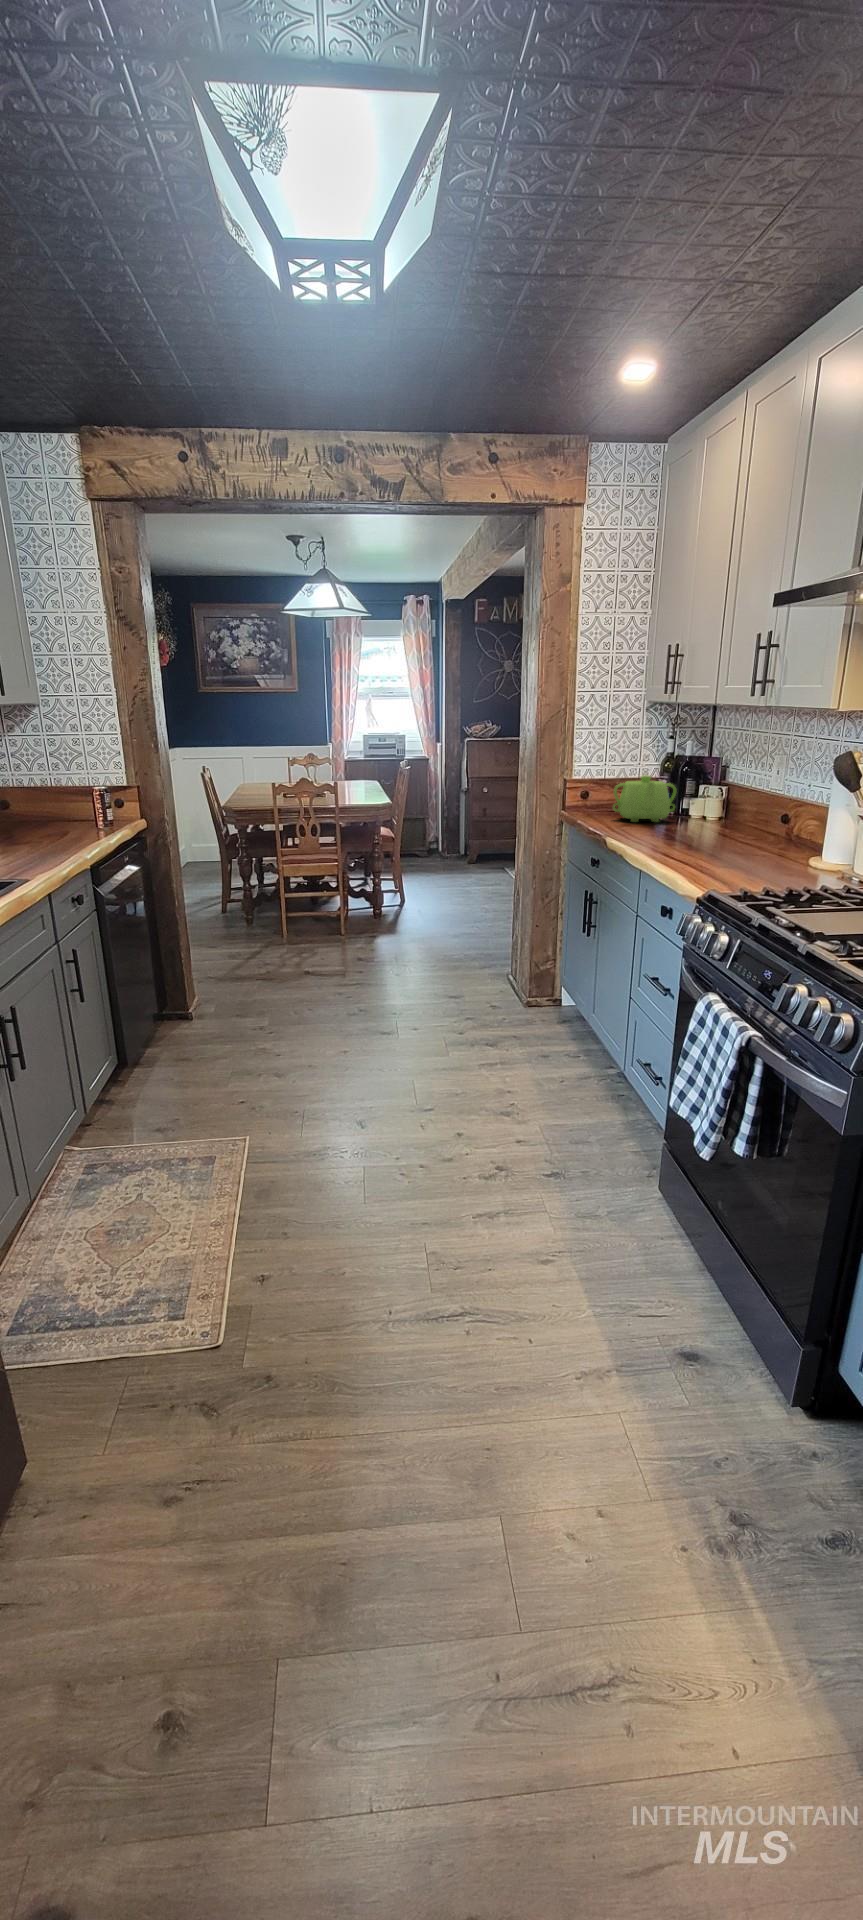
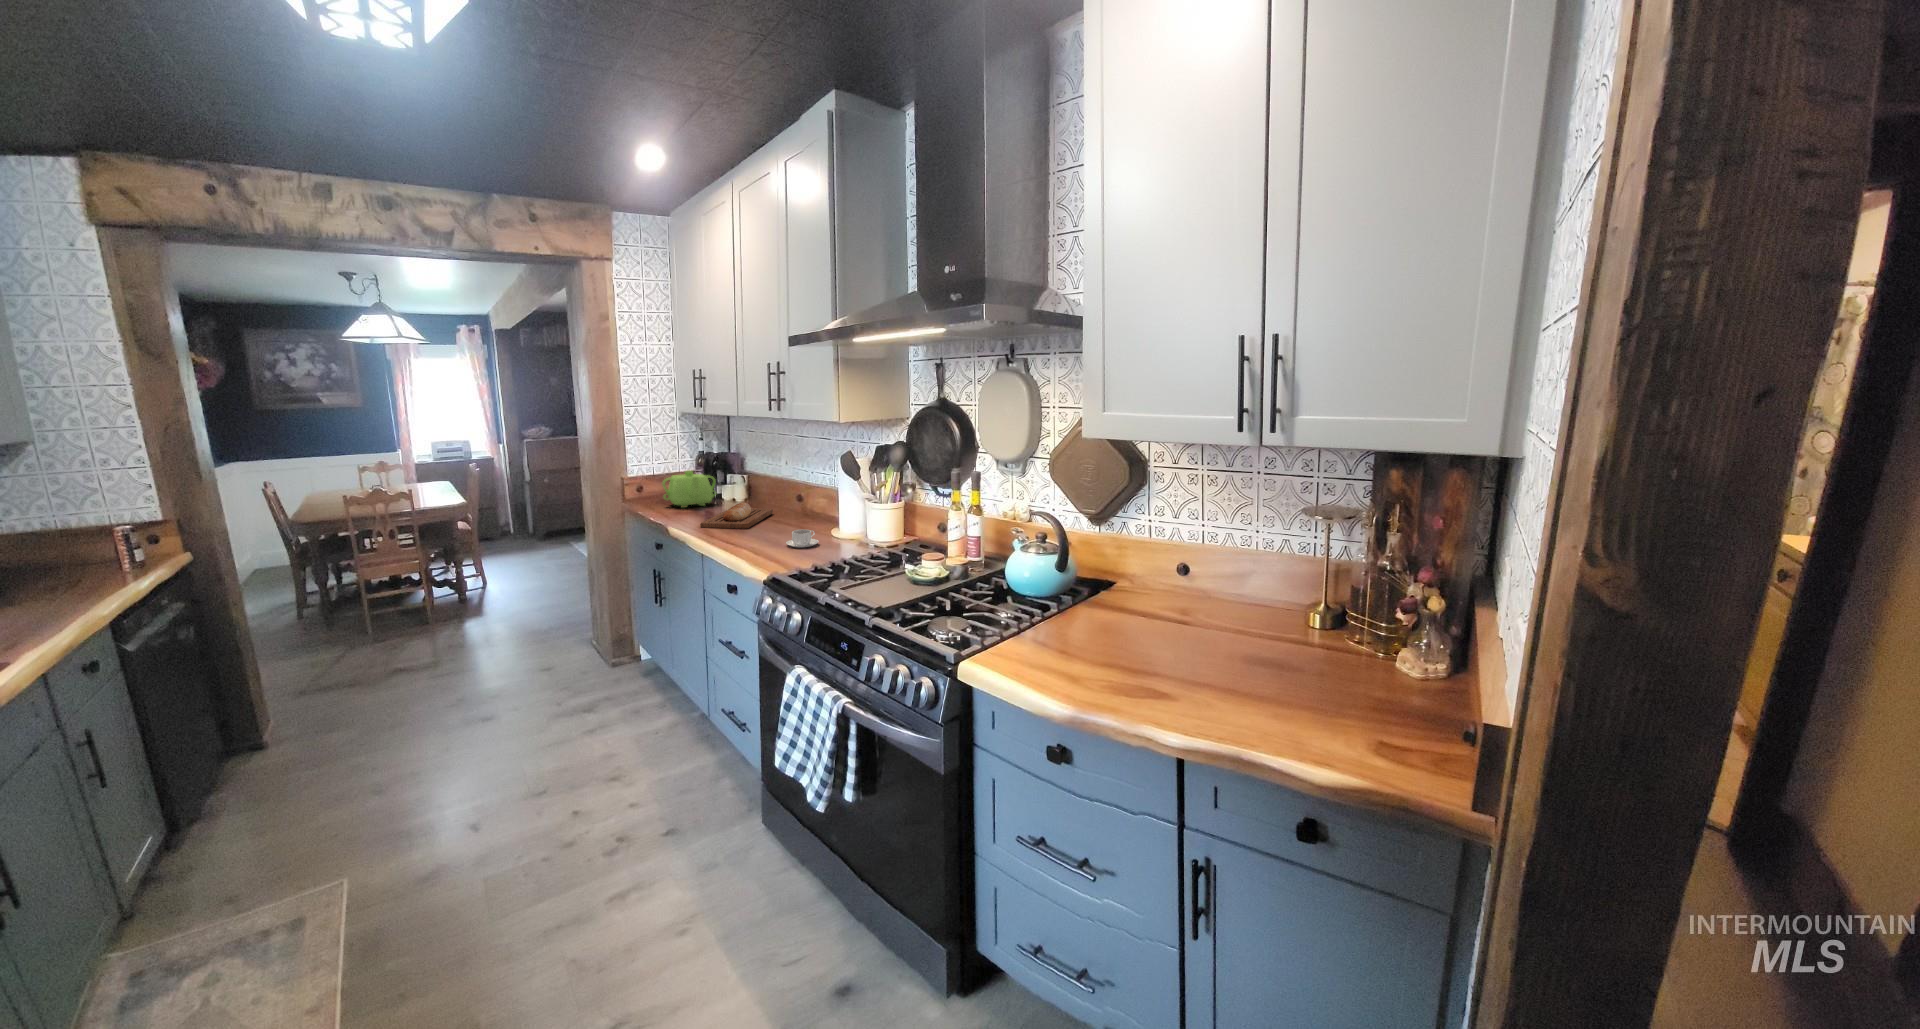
bread loaf: none [645,818,741,849] -> present [700,502,773,529]
coffee cup: none [739,851,784,874] -> present [786,529,819,548]

